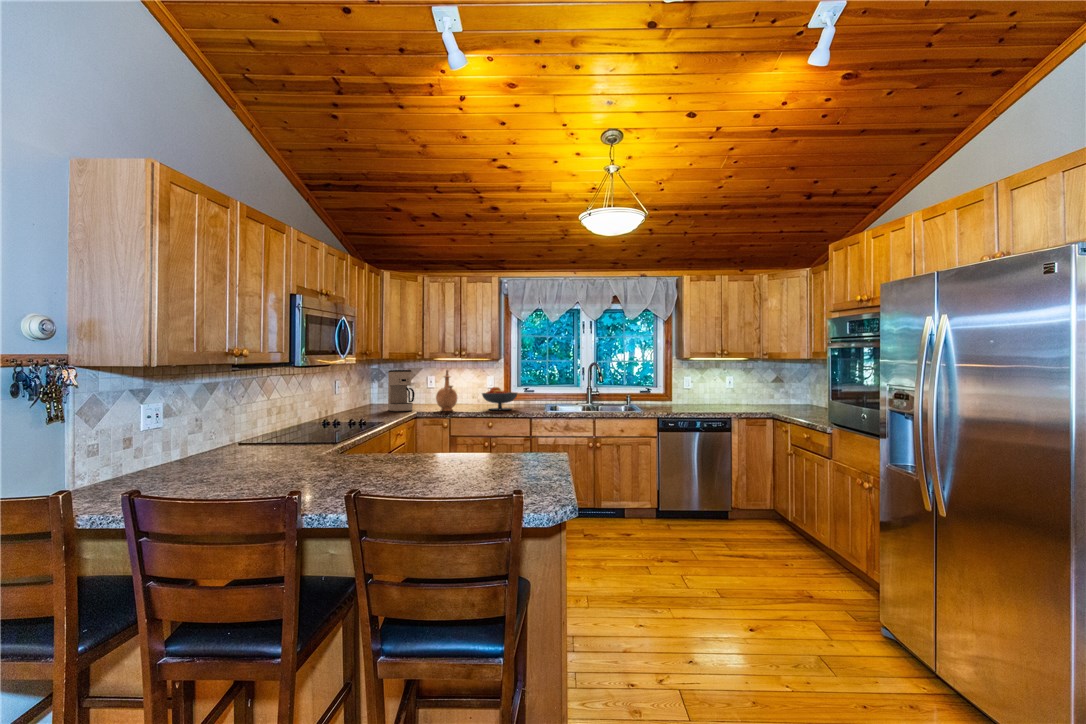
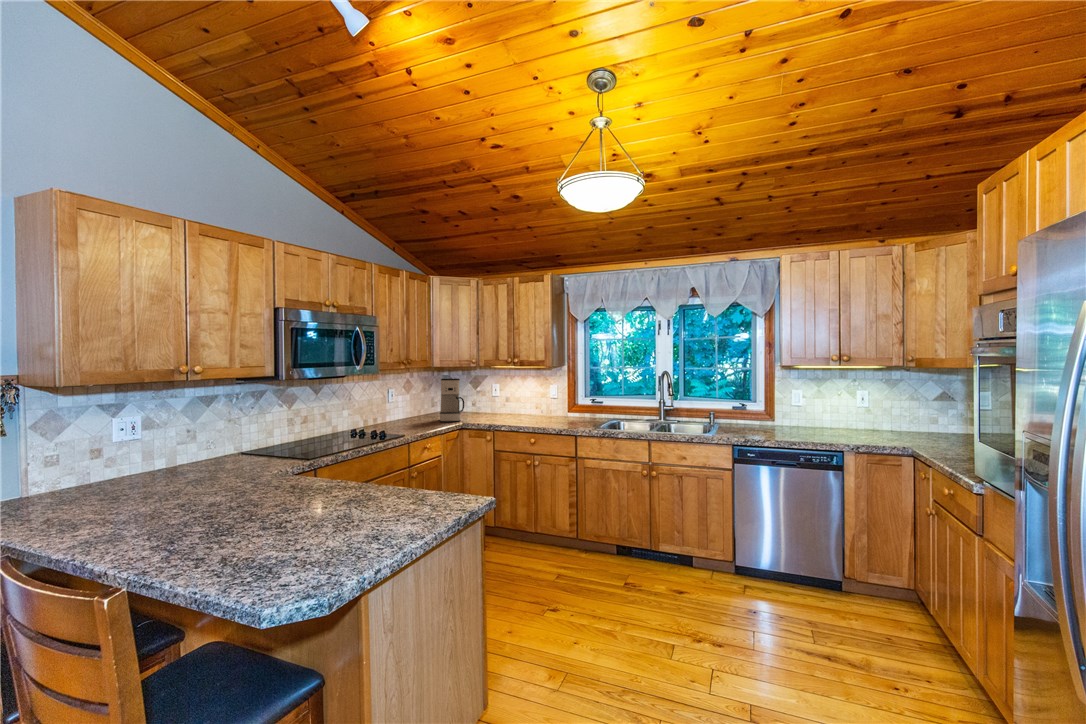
vase: present [436,370,457,411] -> none [480,379,503,423]
fruit bowl: present [482,387,517,410] -> none [527,398,568,425]

